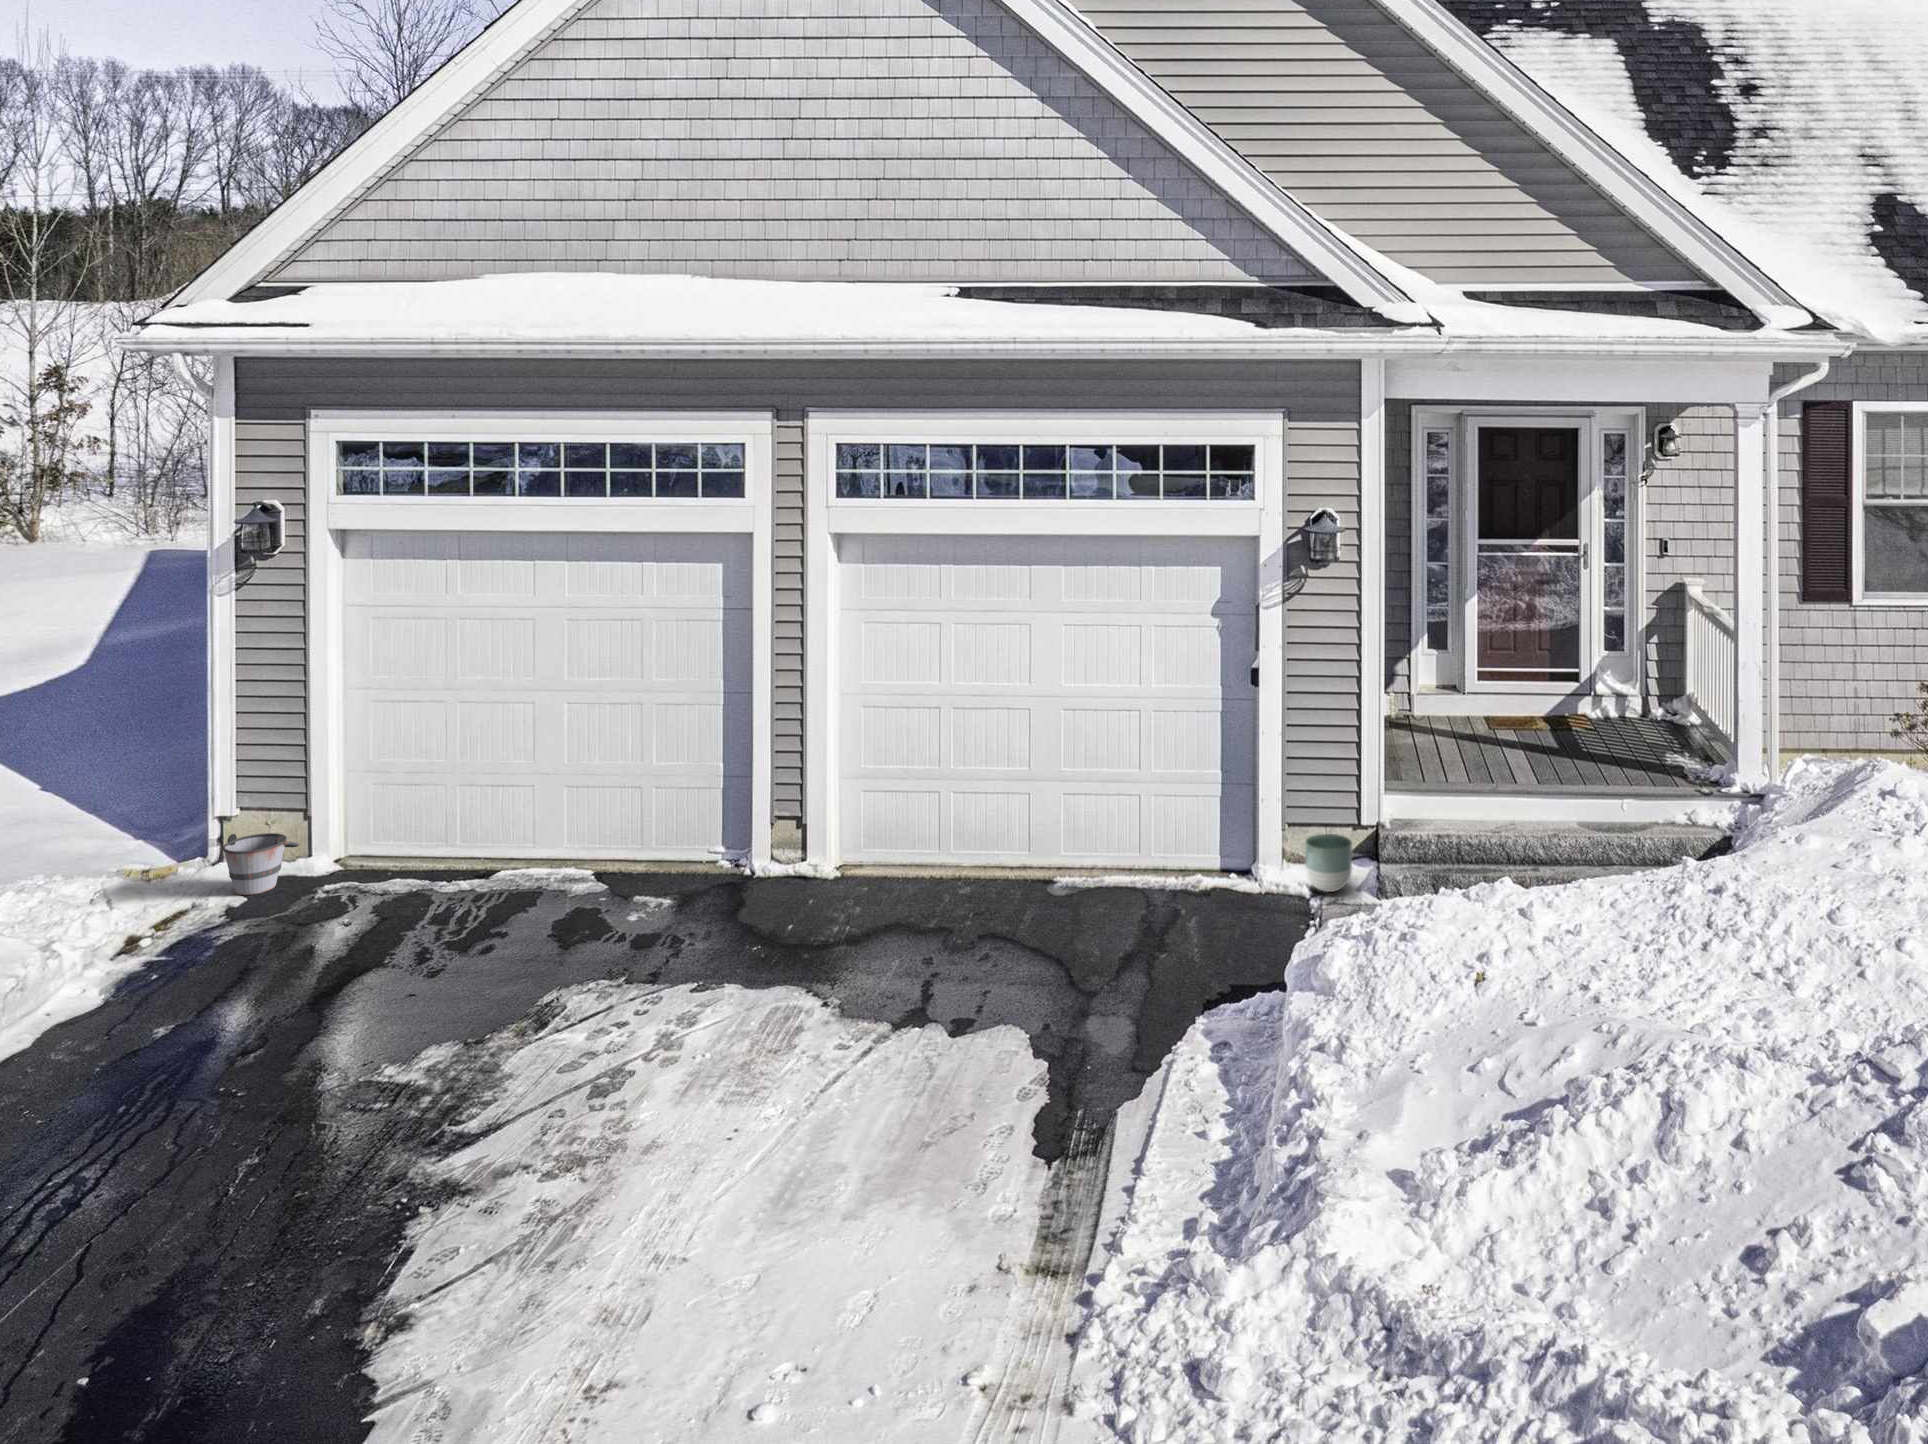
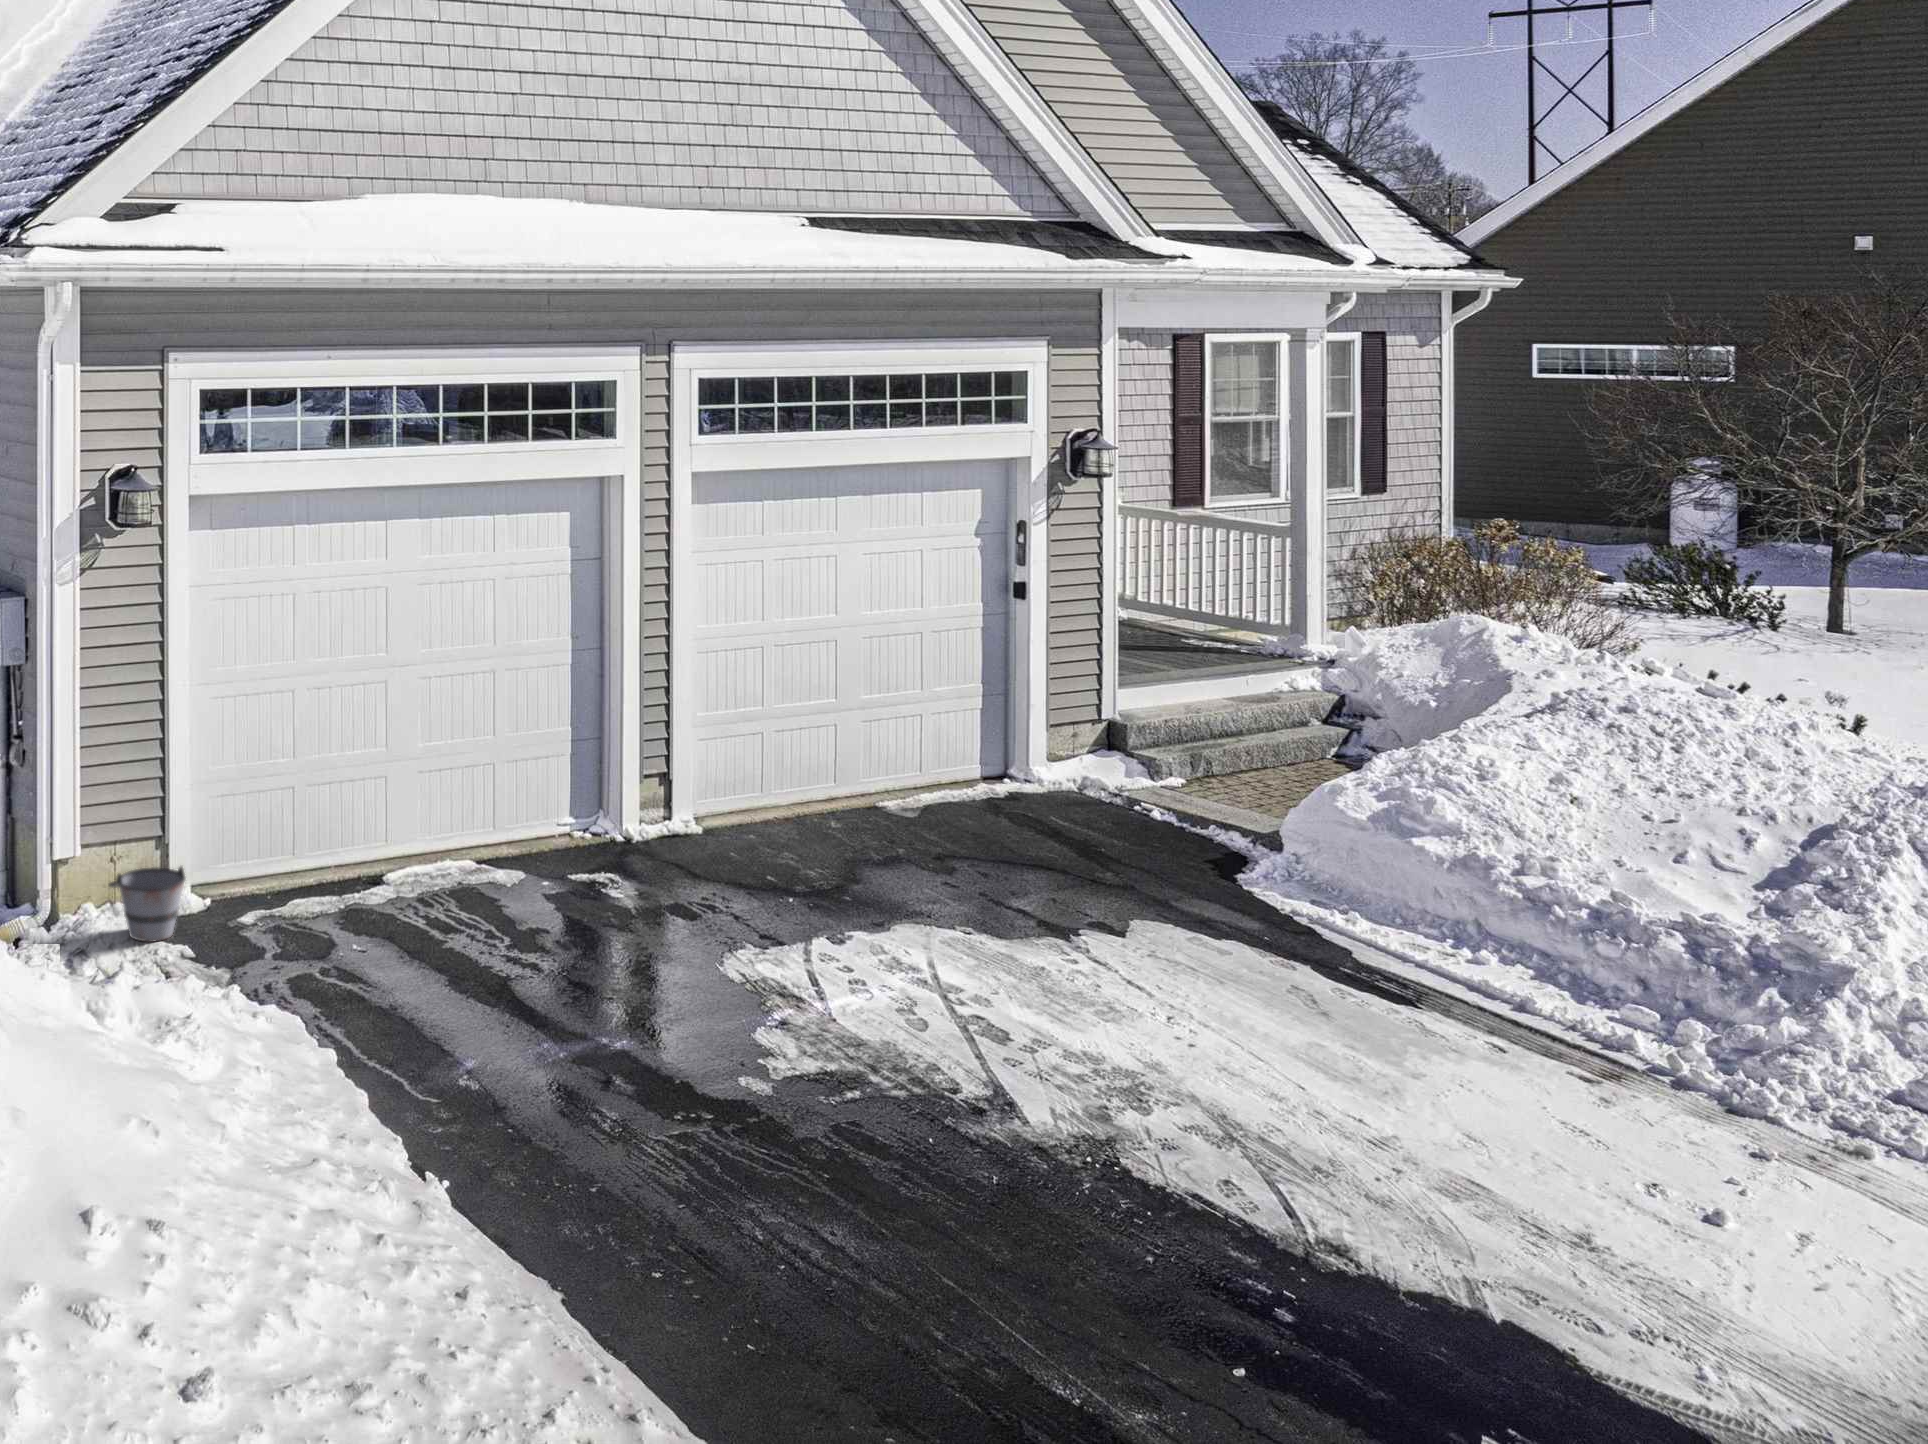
planter: present [1305,834,1352,892] -> none [1069,730,1114,780]

